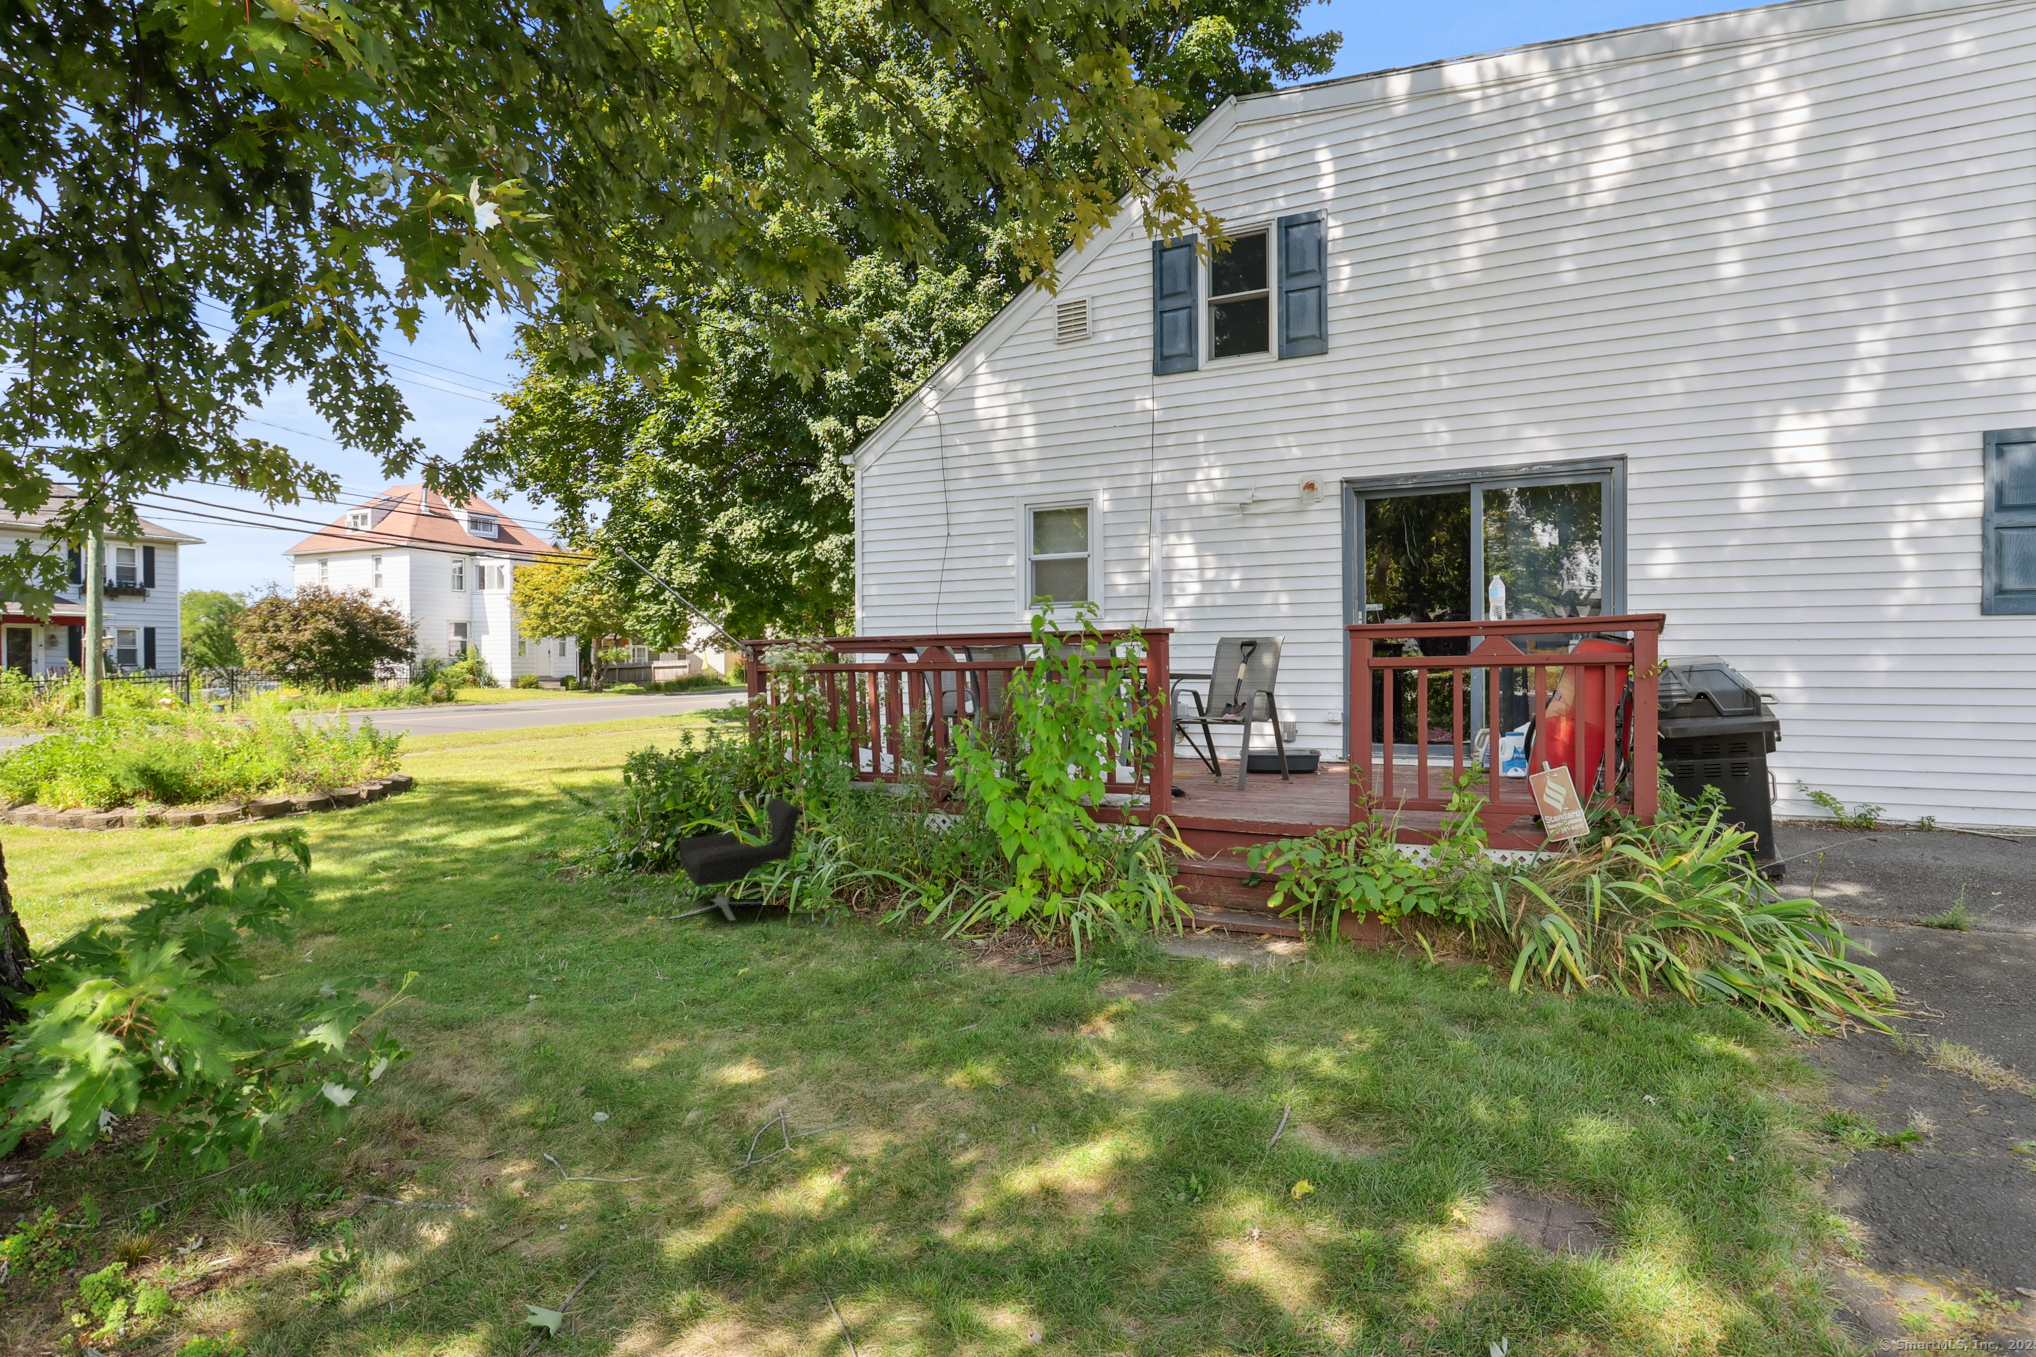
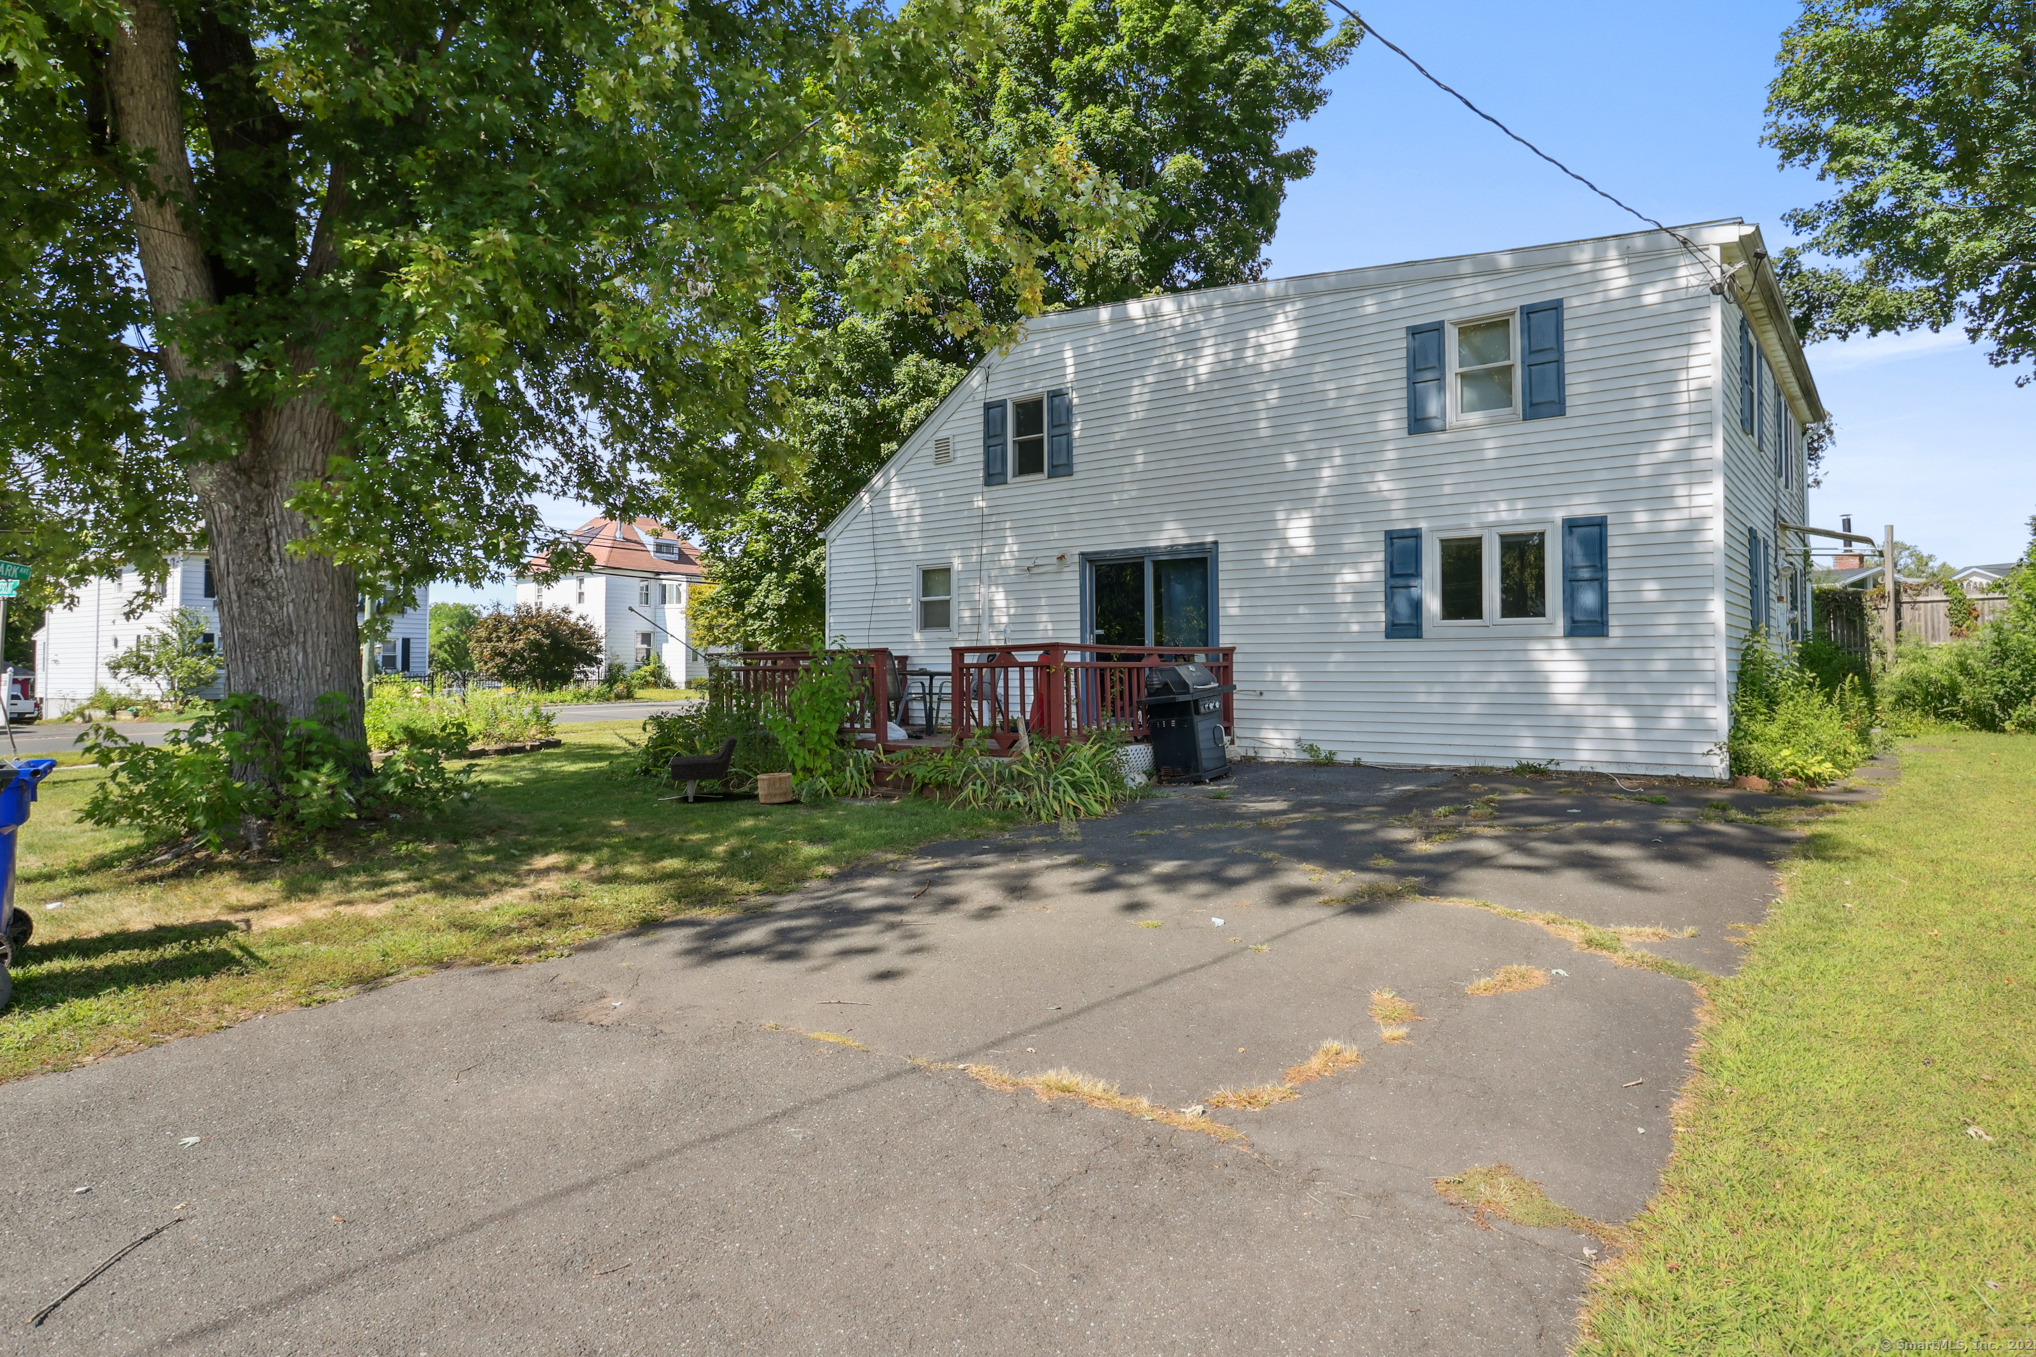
wooden bucket: none [849,861,910,918] -> present [757,773,792,803]

